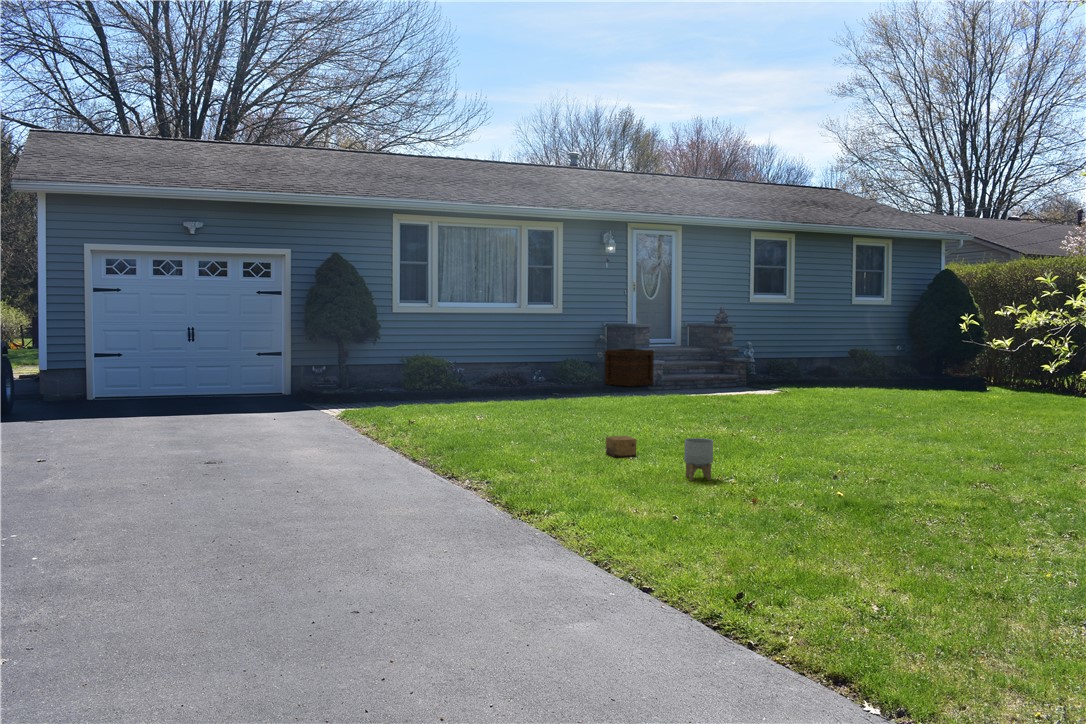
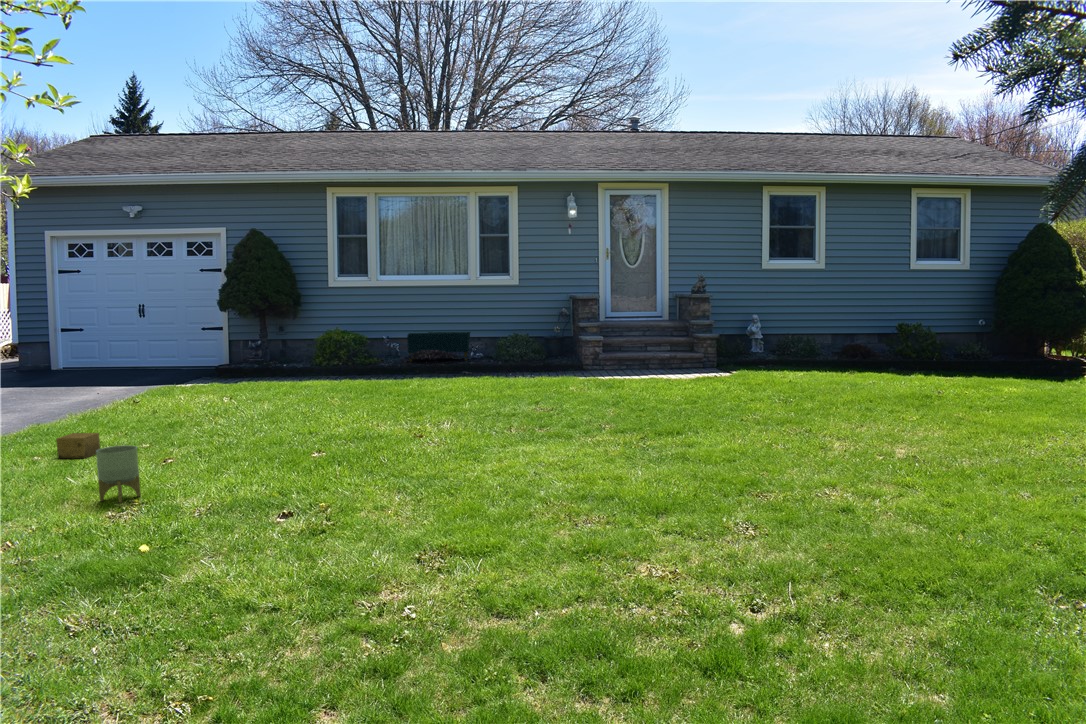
wooden crate: present [605,349,654,387] -> none [532,324,584,367]
bench: none [472,356,534,385] -> present [407,332,470,362]
cardboard box: present [606,436,636,458] -> present [56,433,100,459]

